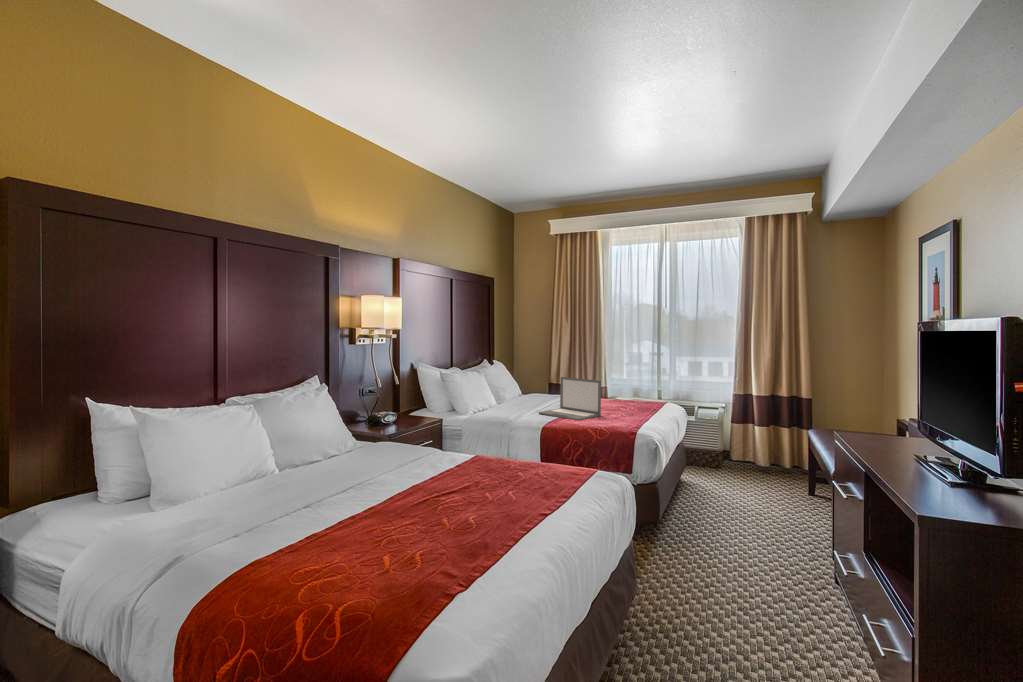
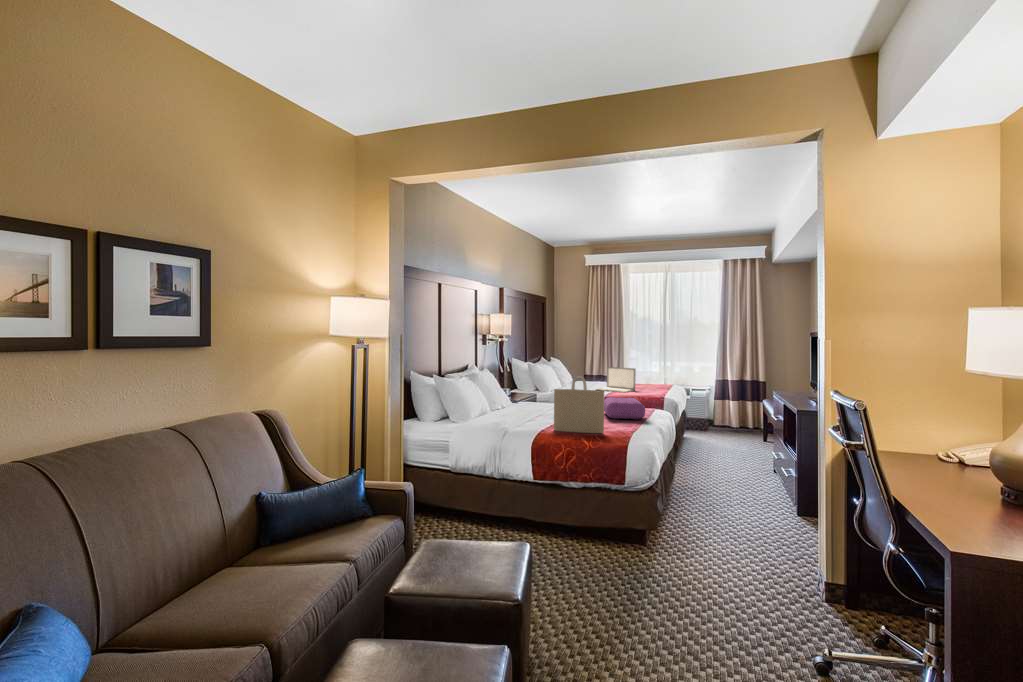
tote bag: none [269,434,384,599] -> present [554,376,604,433]
pillow: none [473,452,560,511] -> present [604,397,645,419]

